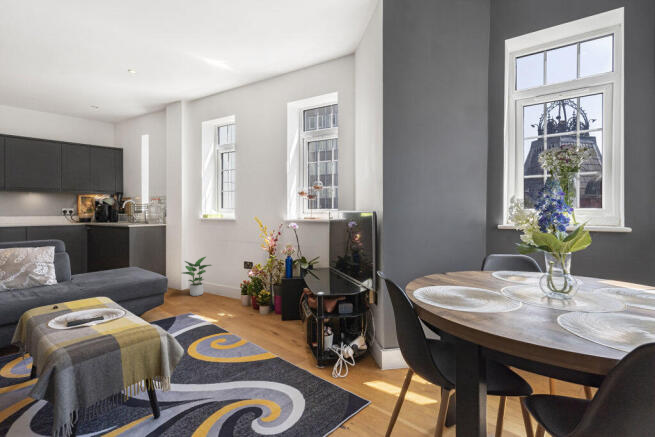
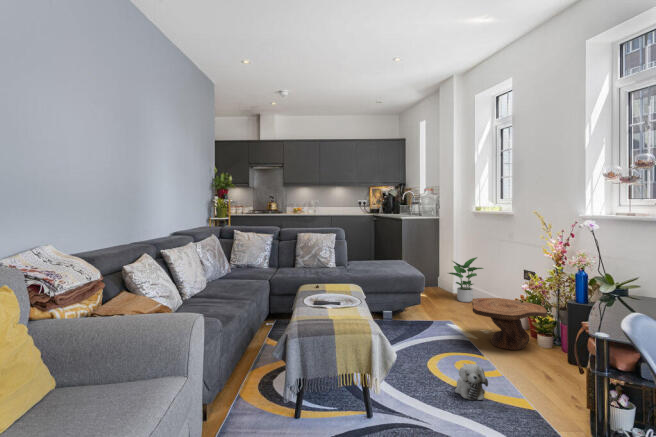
side table: none [215,284,270,324] -> present [472,298,549,350]
plush toy: none [222,339,247,369] -> present [455,364,488,400]

